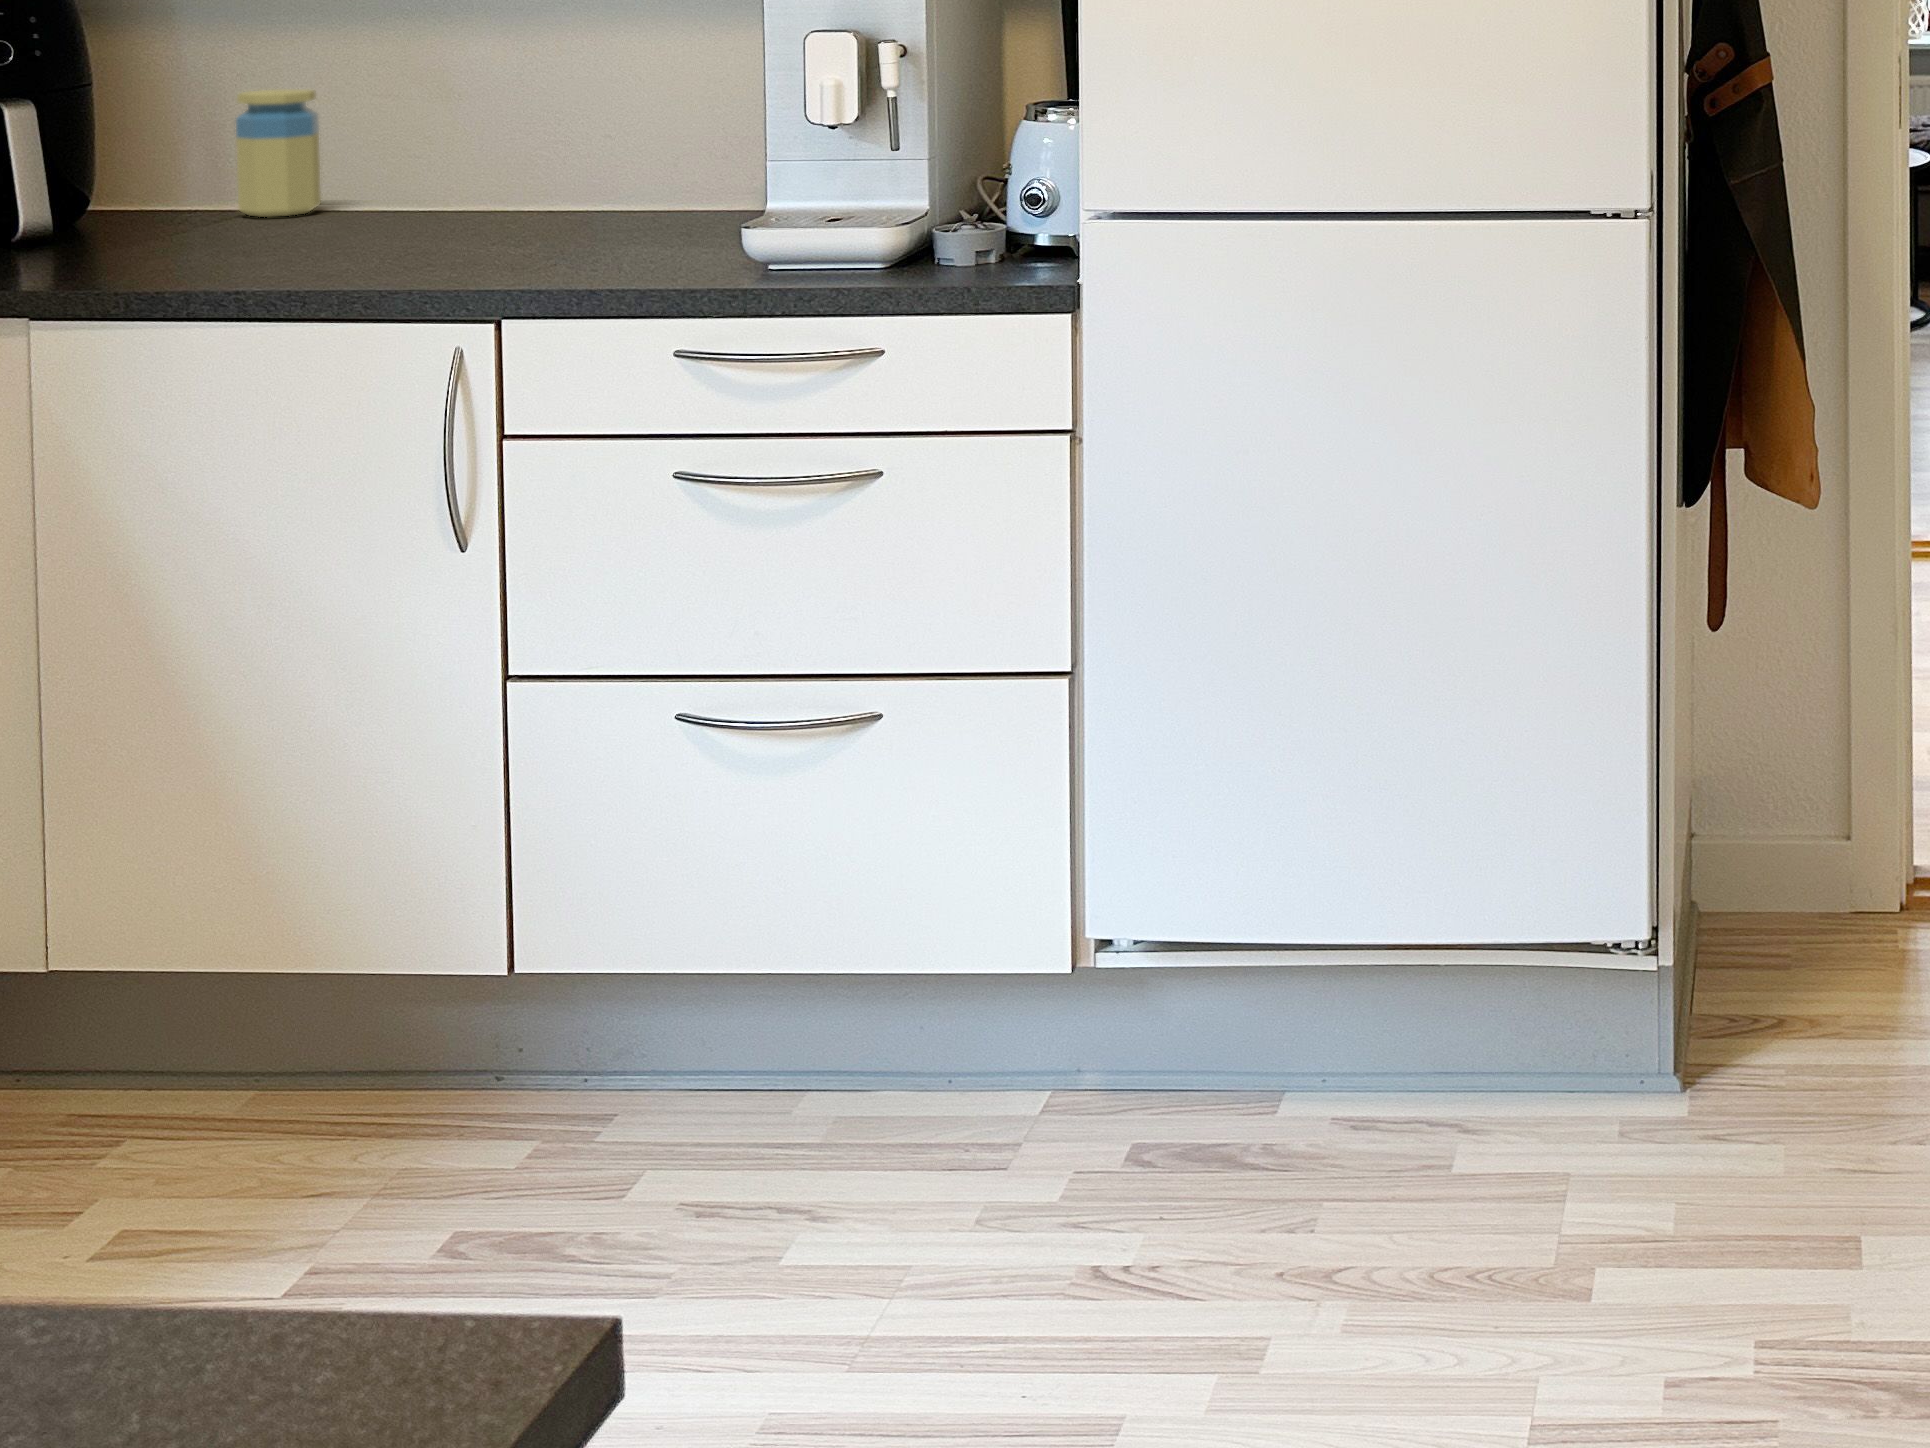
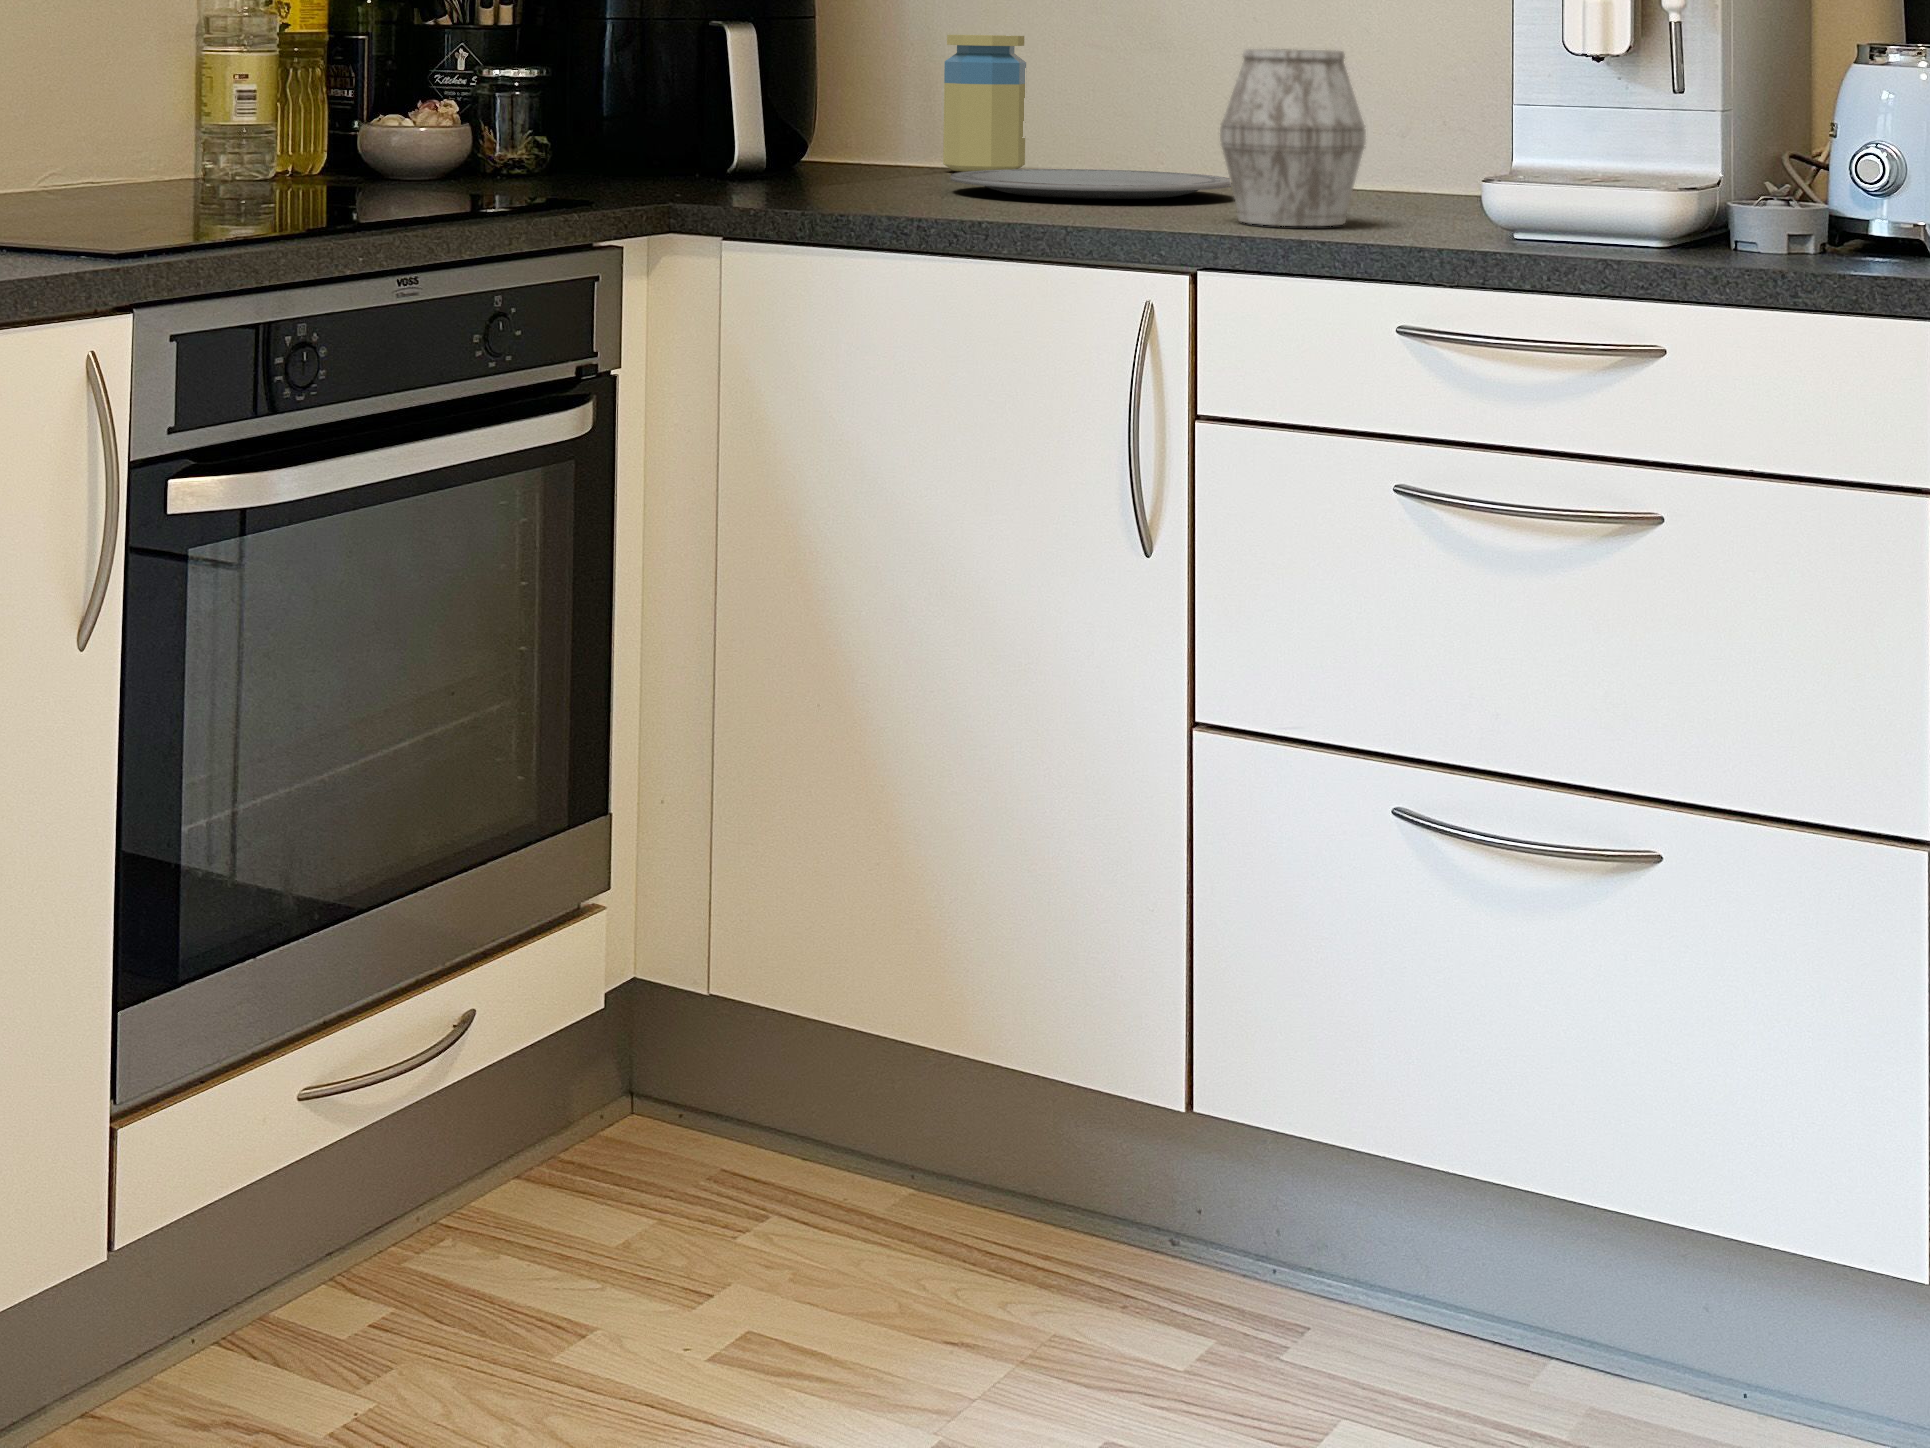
mug: none [516,125,642,274] -> present [1220,49,1366,226]
plate: none [257,211,526,249] -> present [951,169,1232,199]

